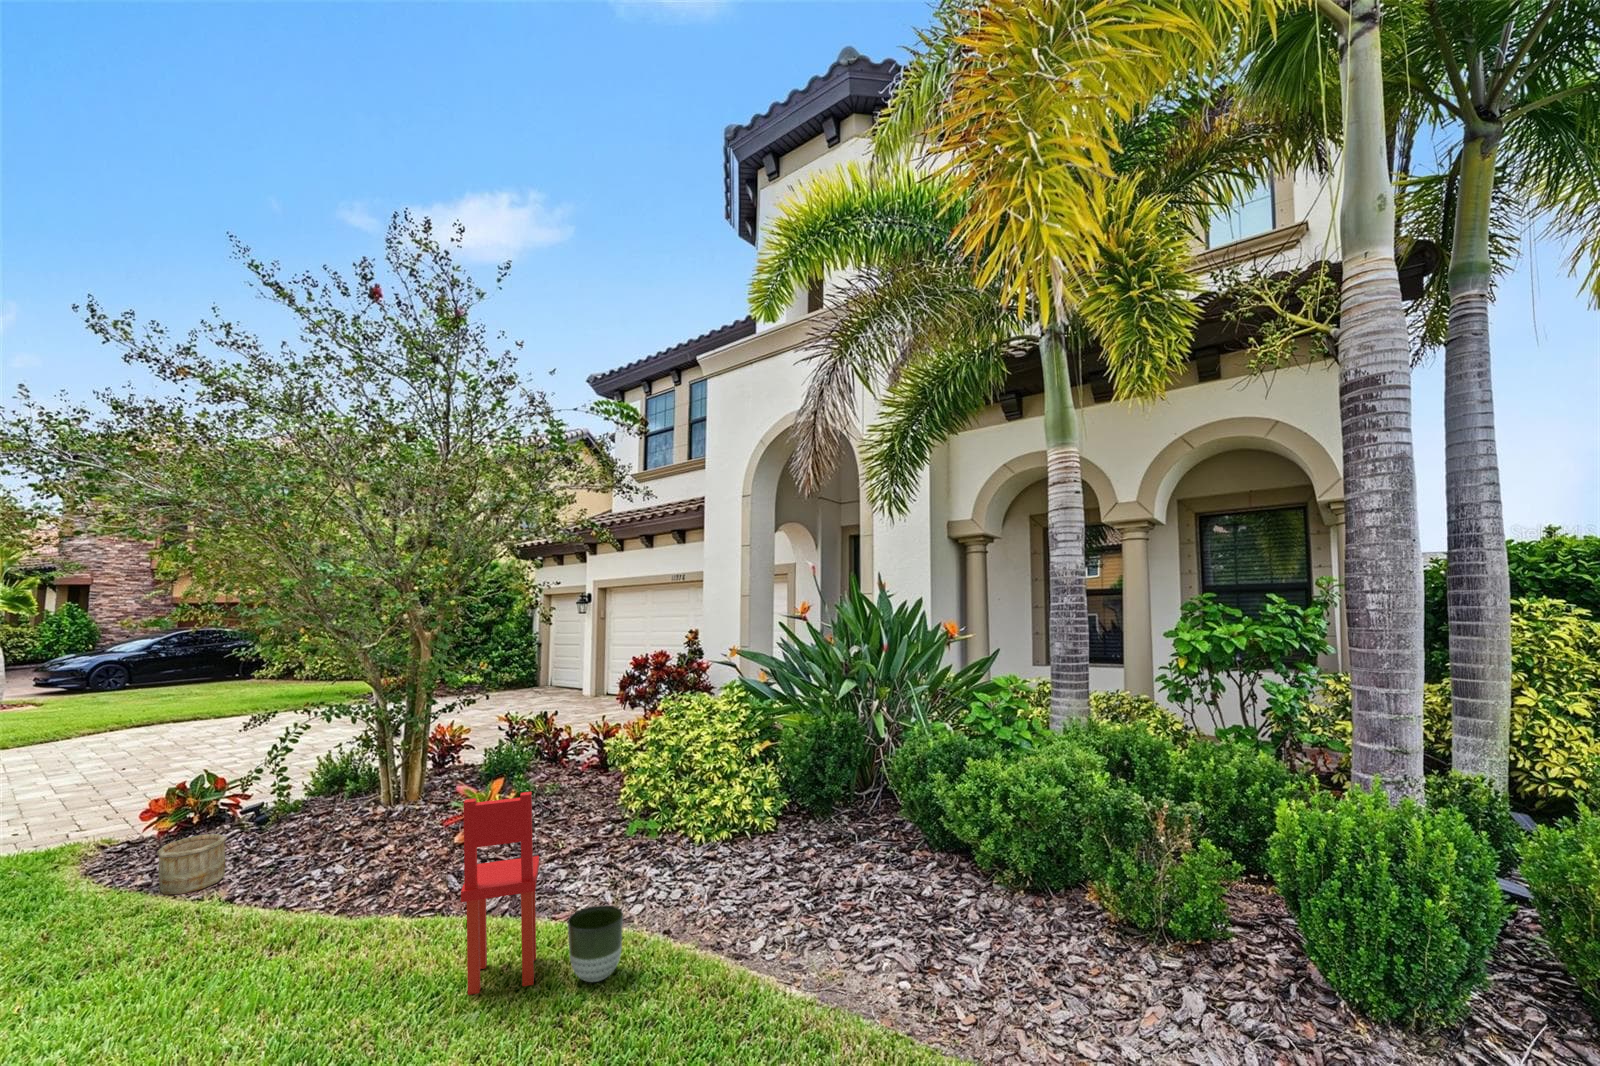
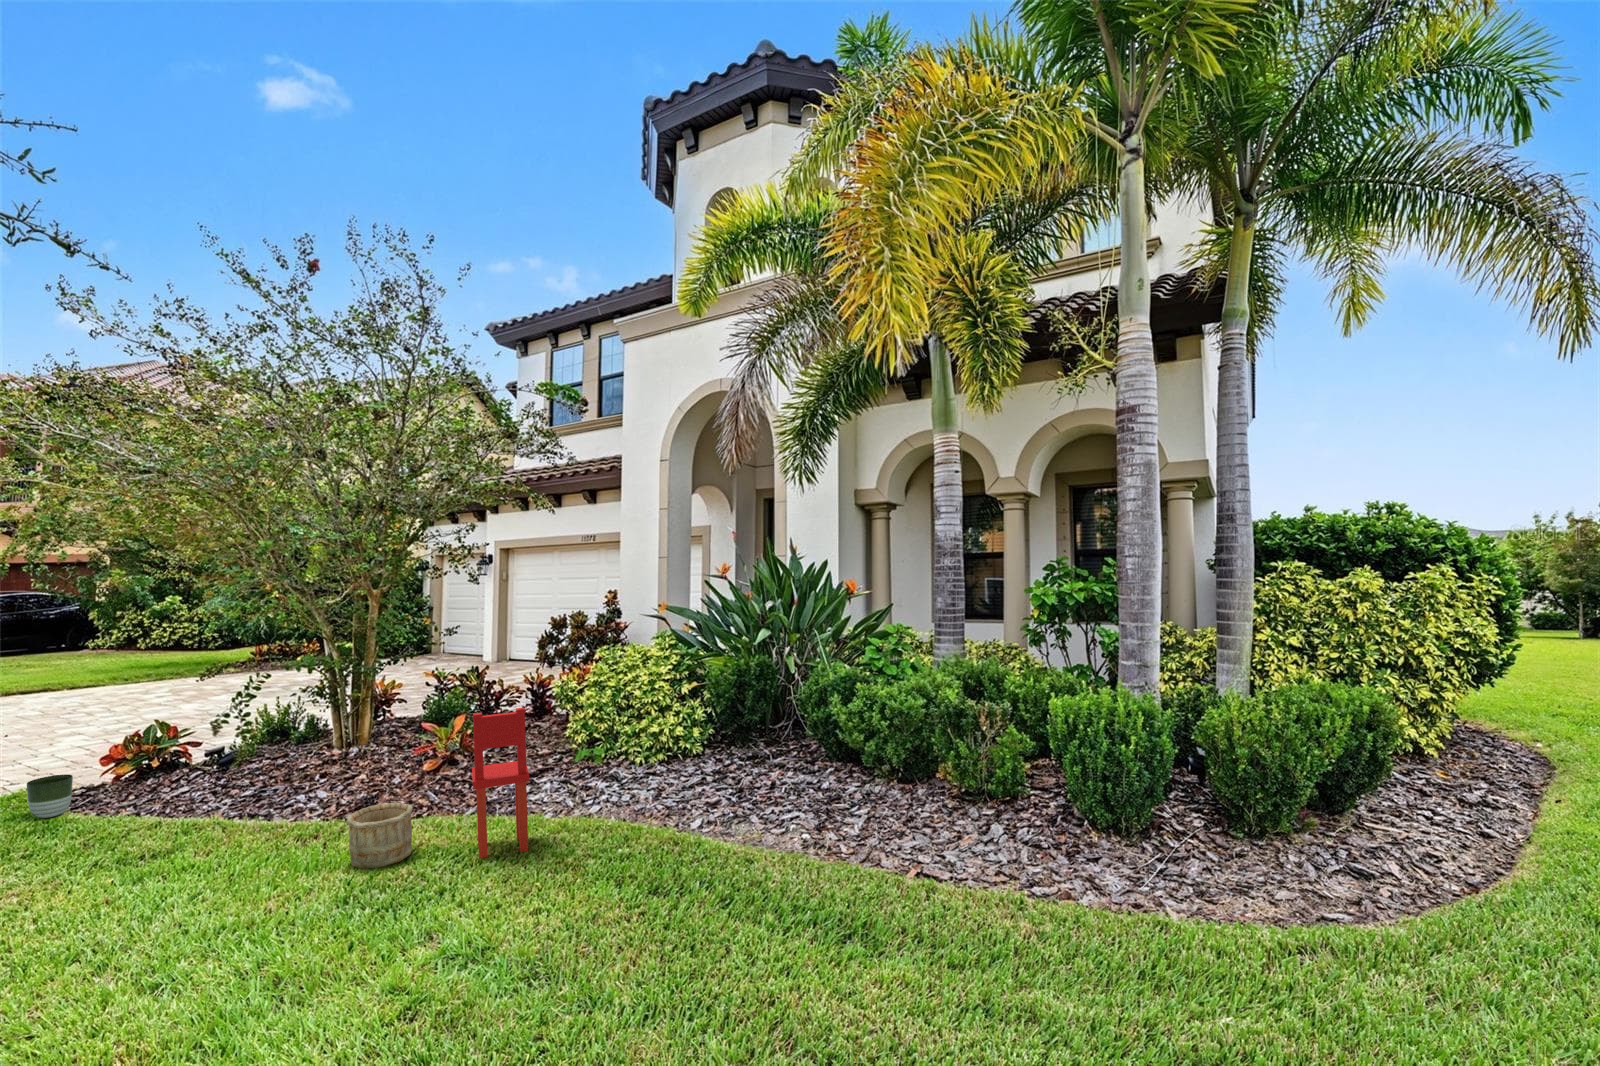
wooden bucket: present [157,834,227,895] -> present [347,803,412,869]
planter: present [568,905,623,982] -> present [27,774,73,818]

